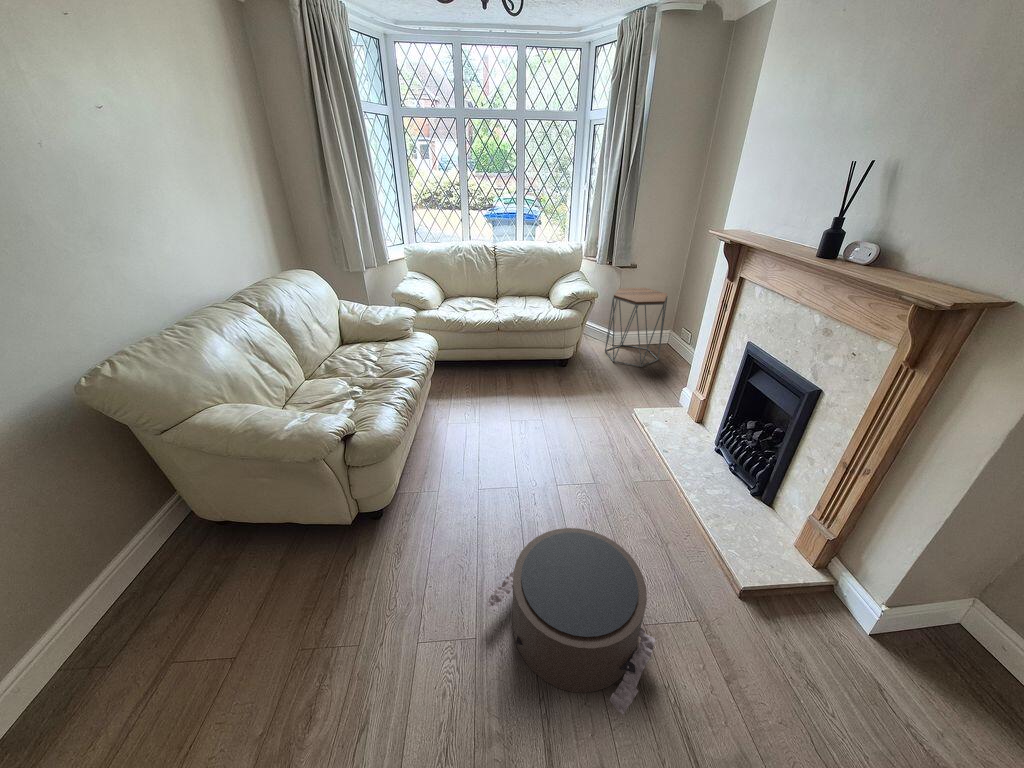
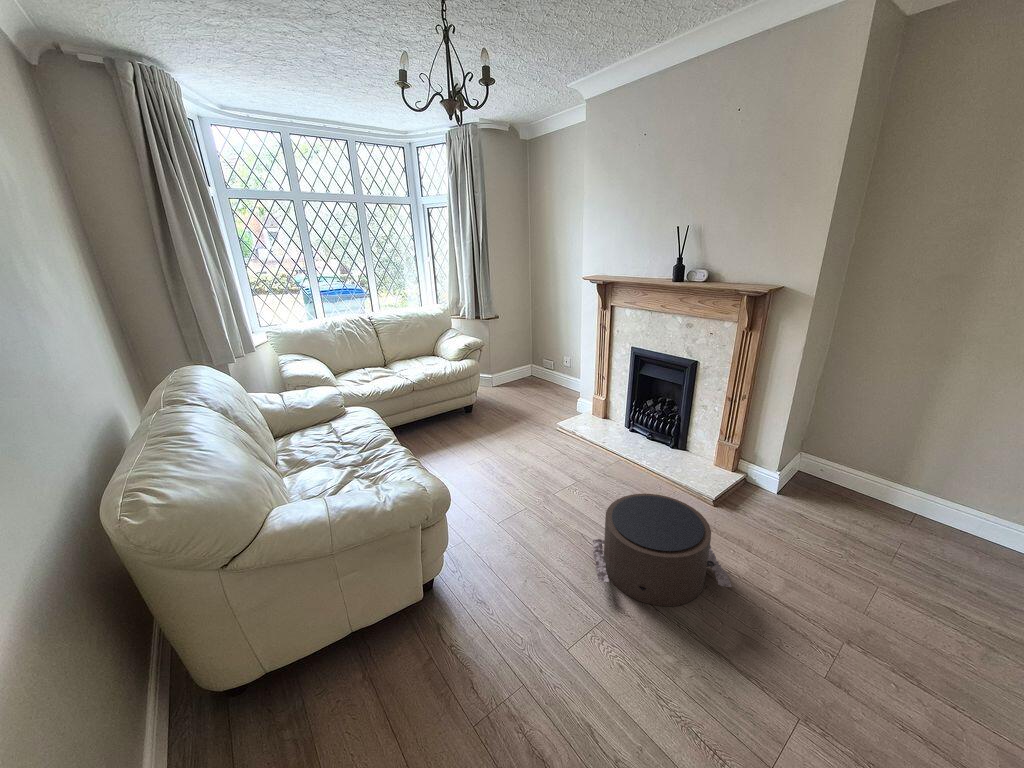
side table: present [605,288,668,367] -> none [490,334,537,399]

